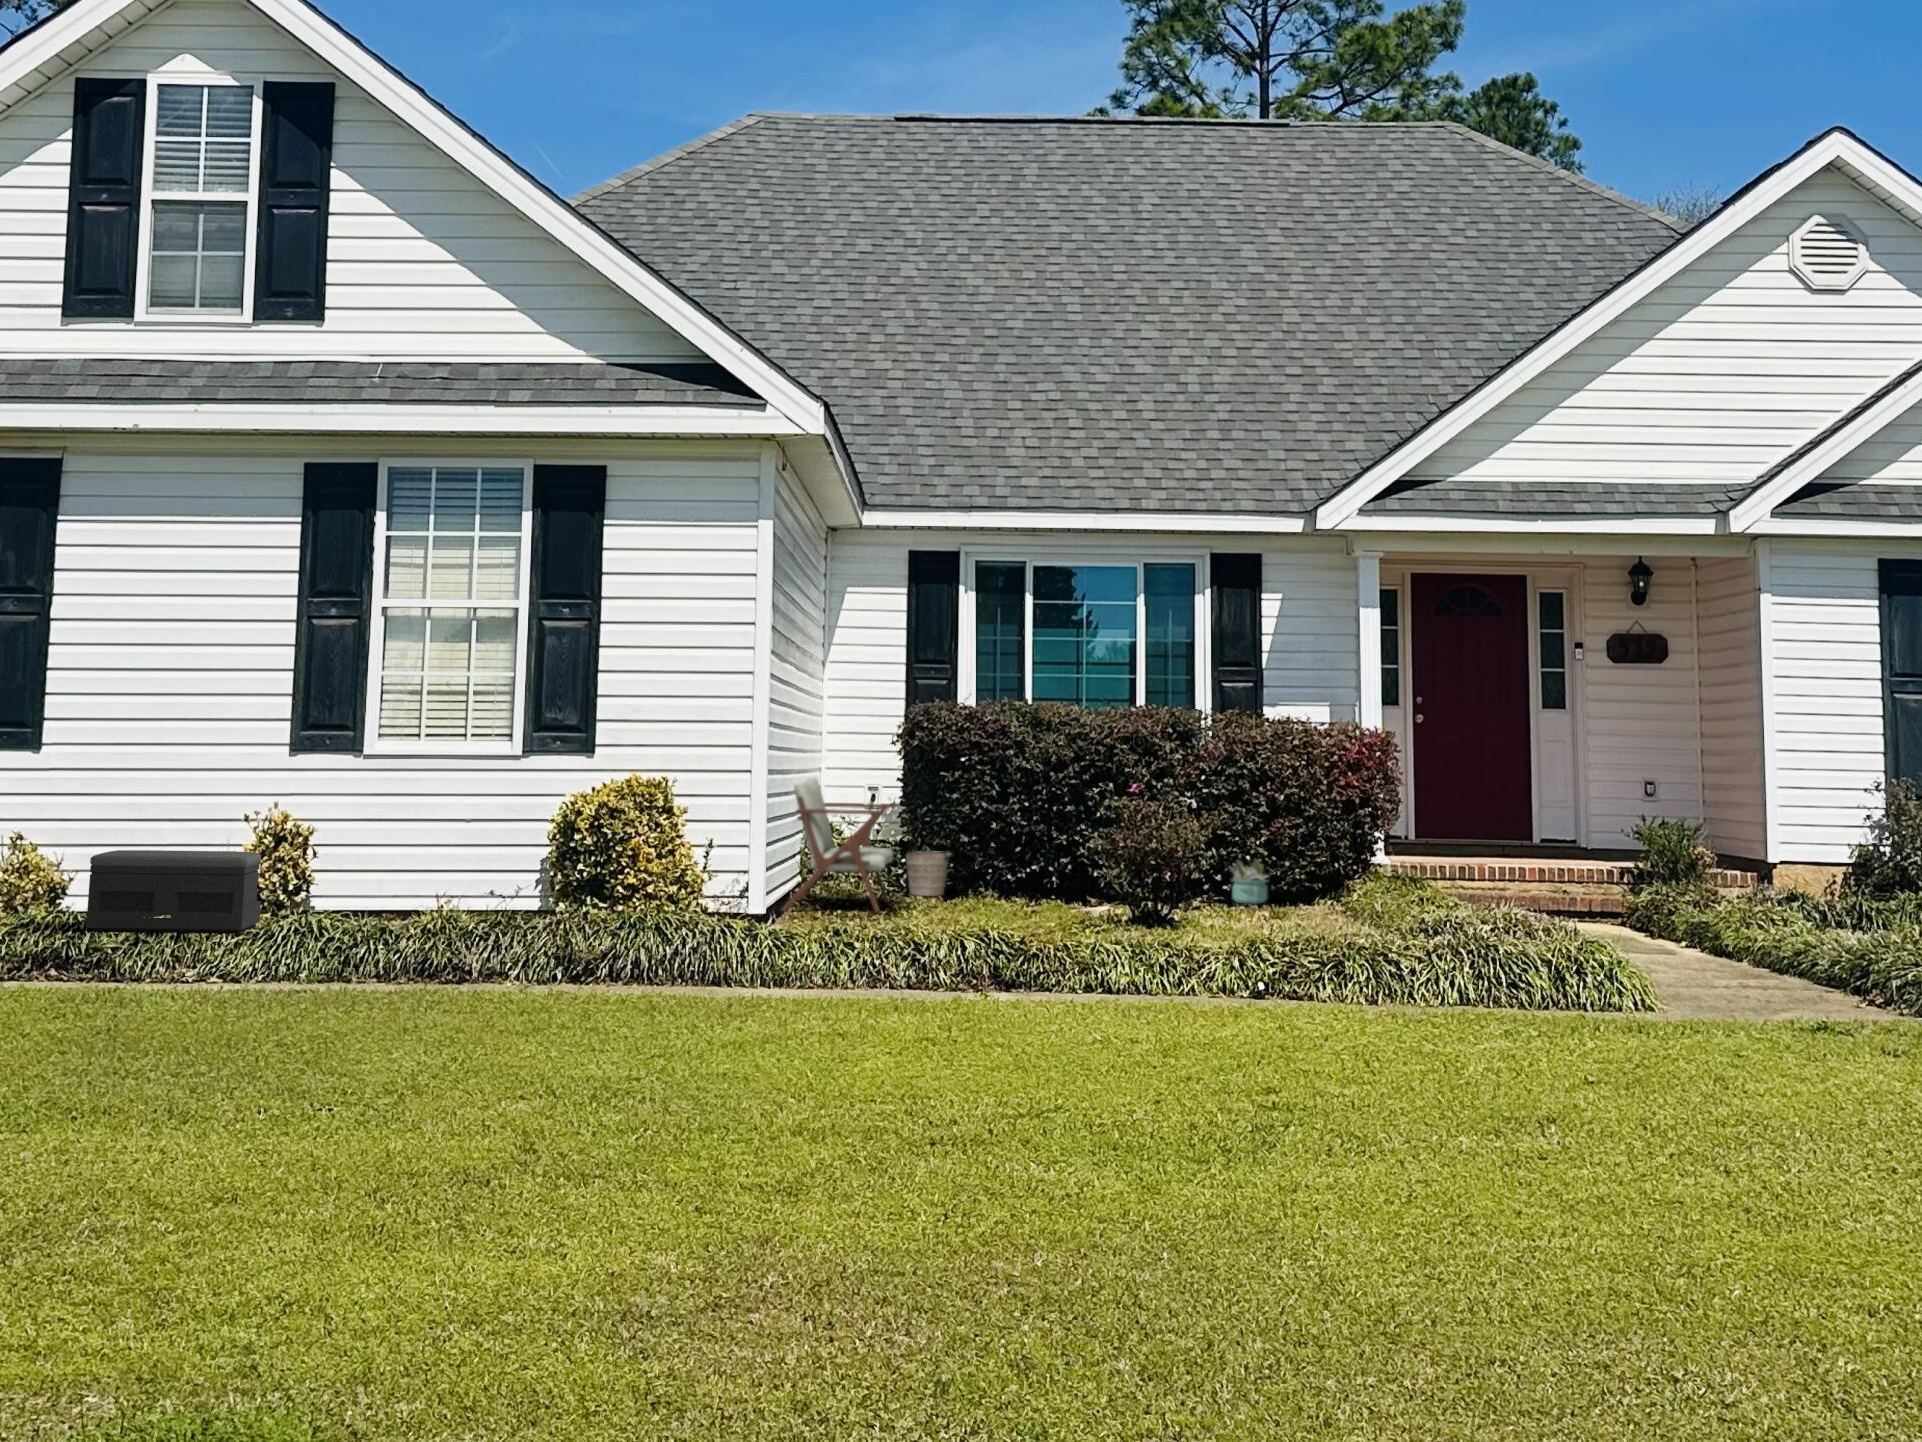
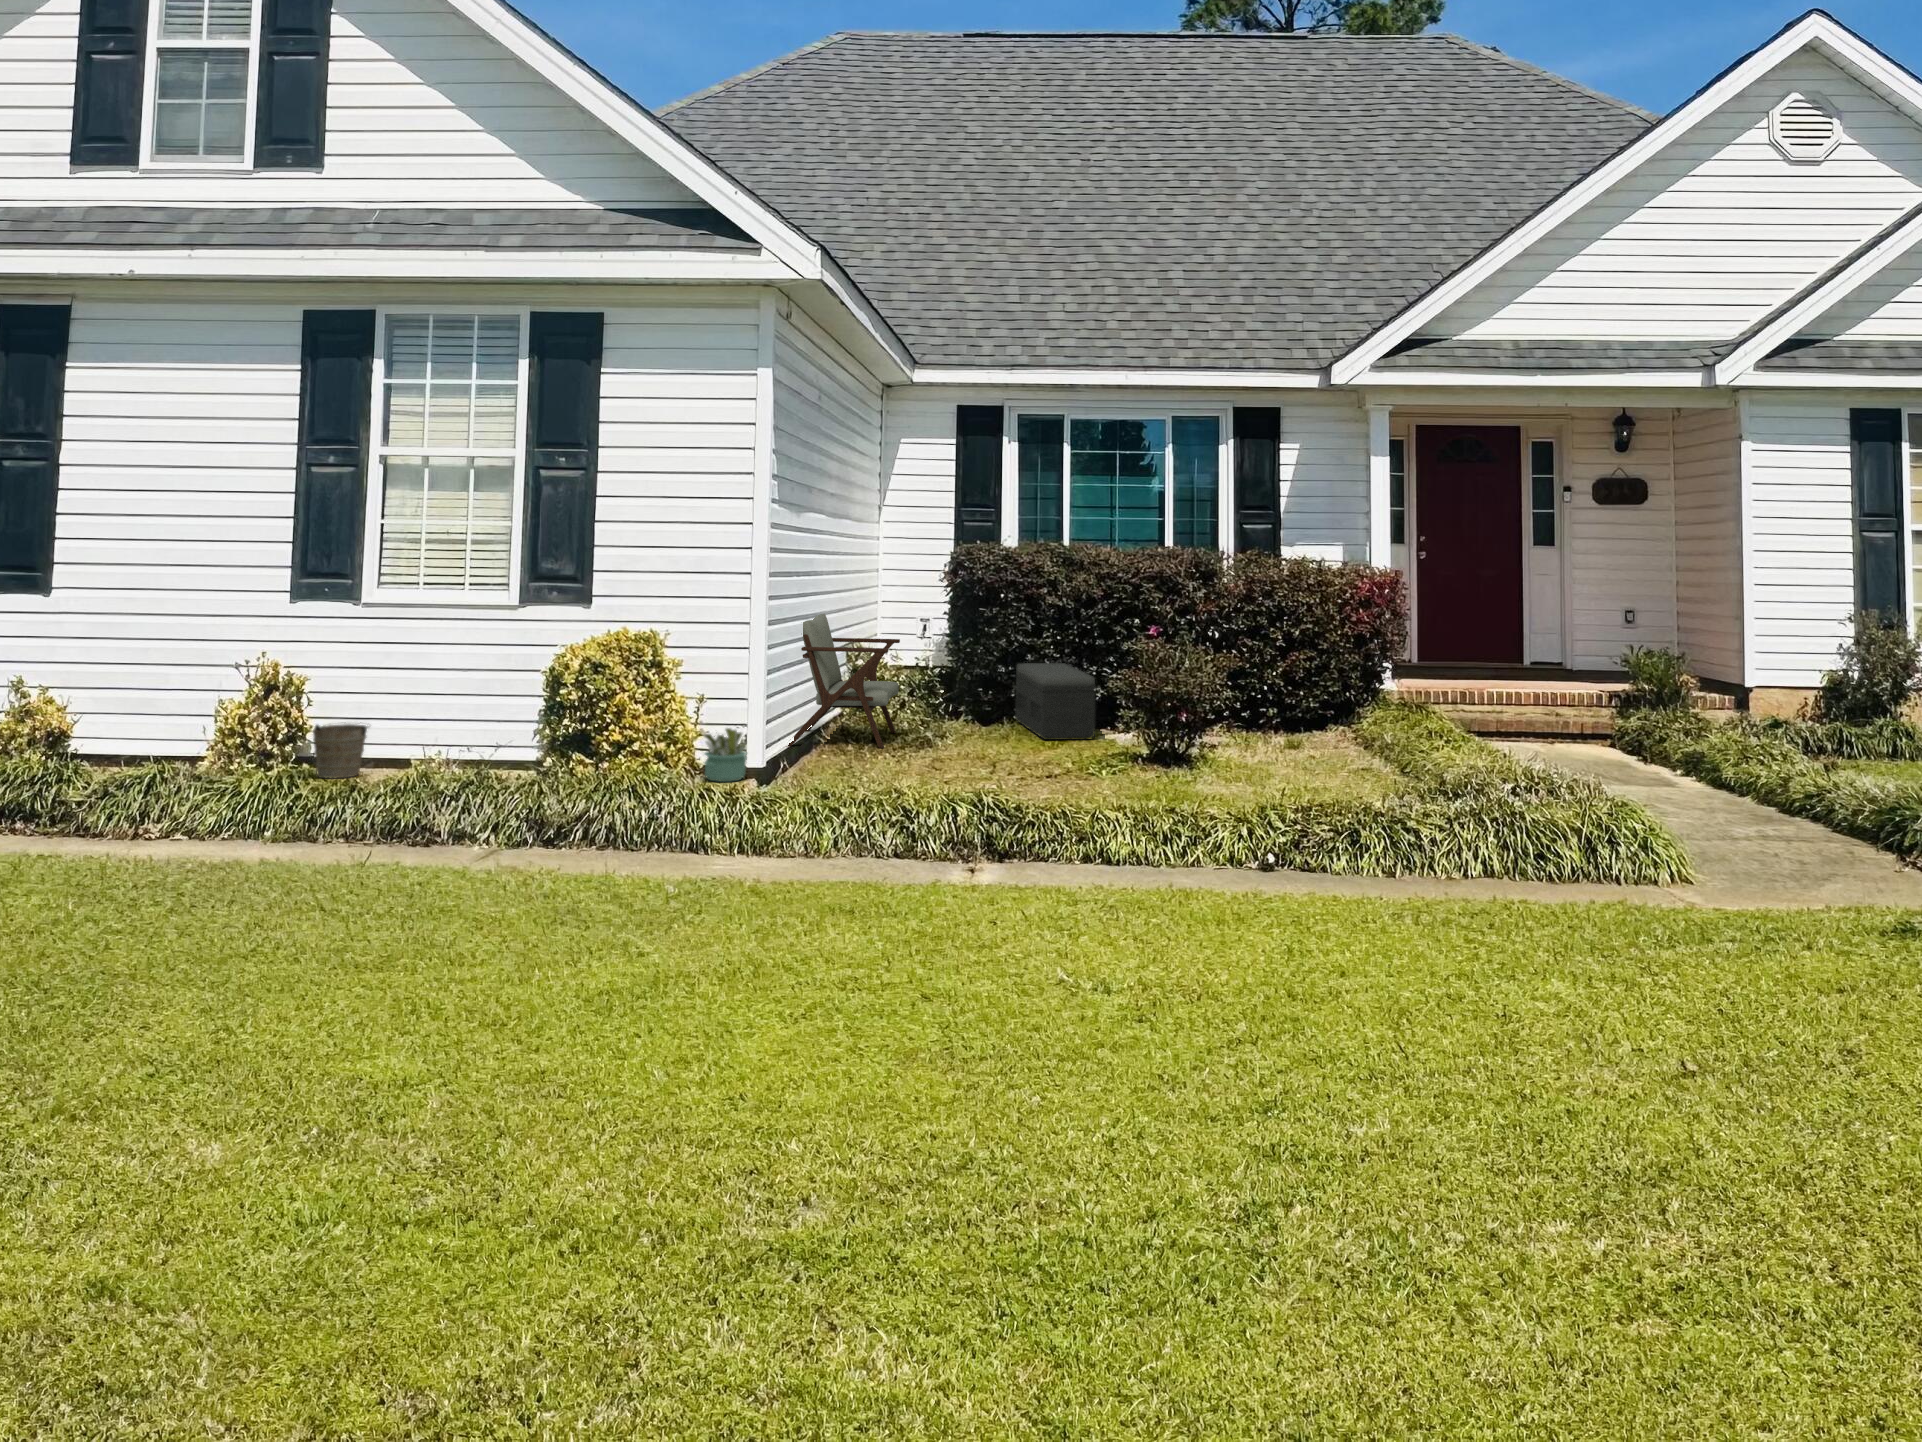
storage bench: present [86,850,261,932] -> present [1016,663,1096,740]
bucket: present [906,851,950,896] -> present [313,724,369,779]
decorative plant: present [1229,859,1267,904] -> present [704,728,747,782]

